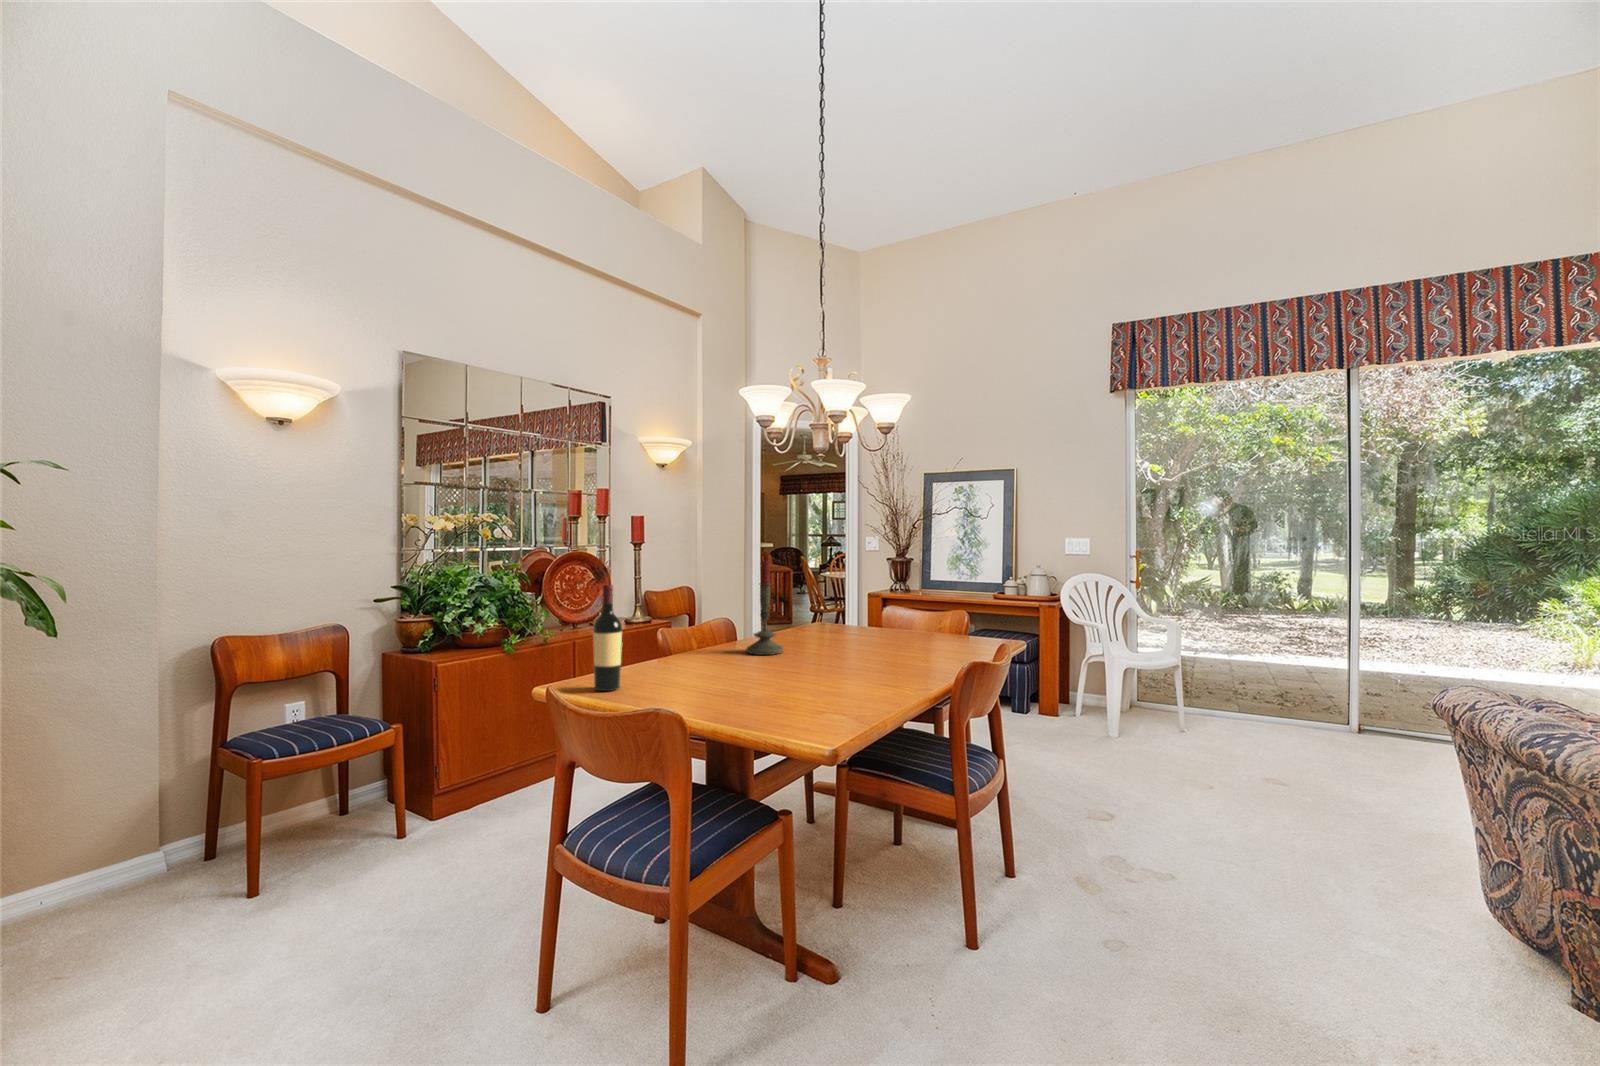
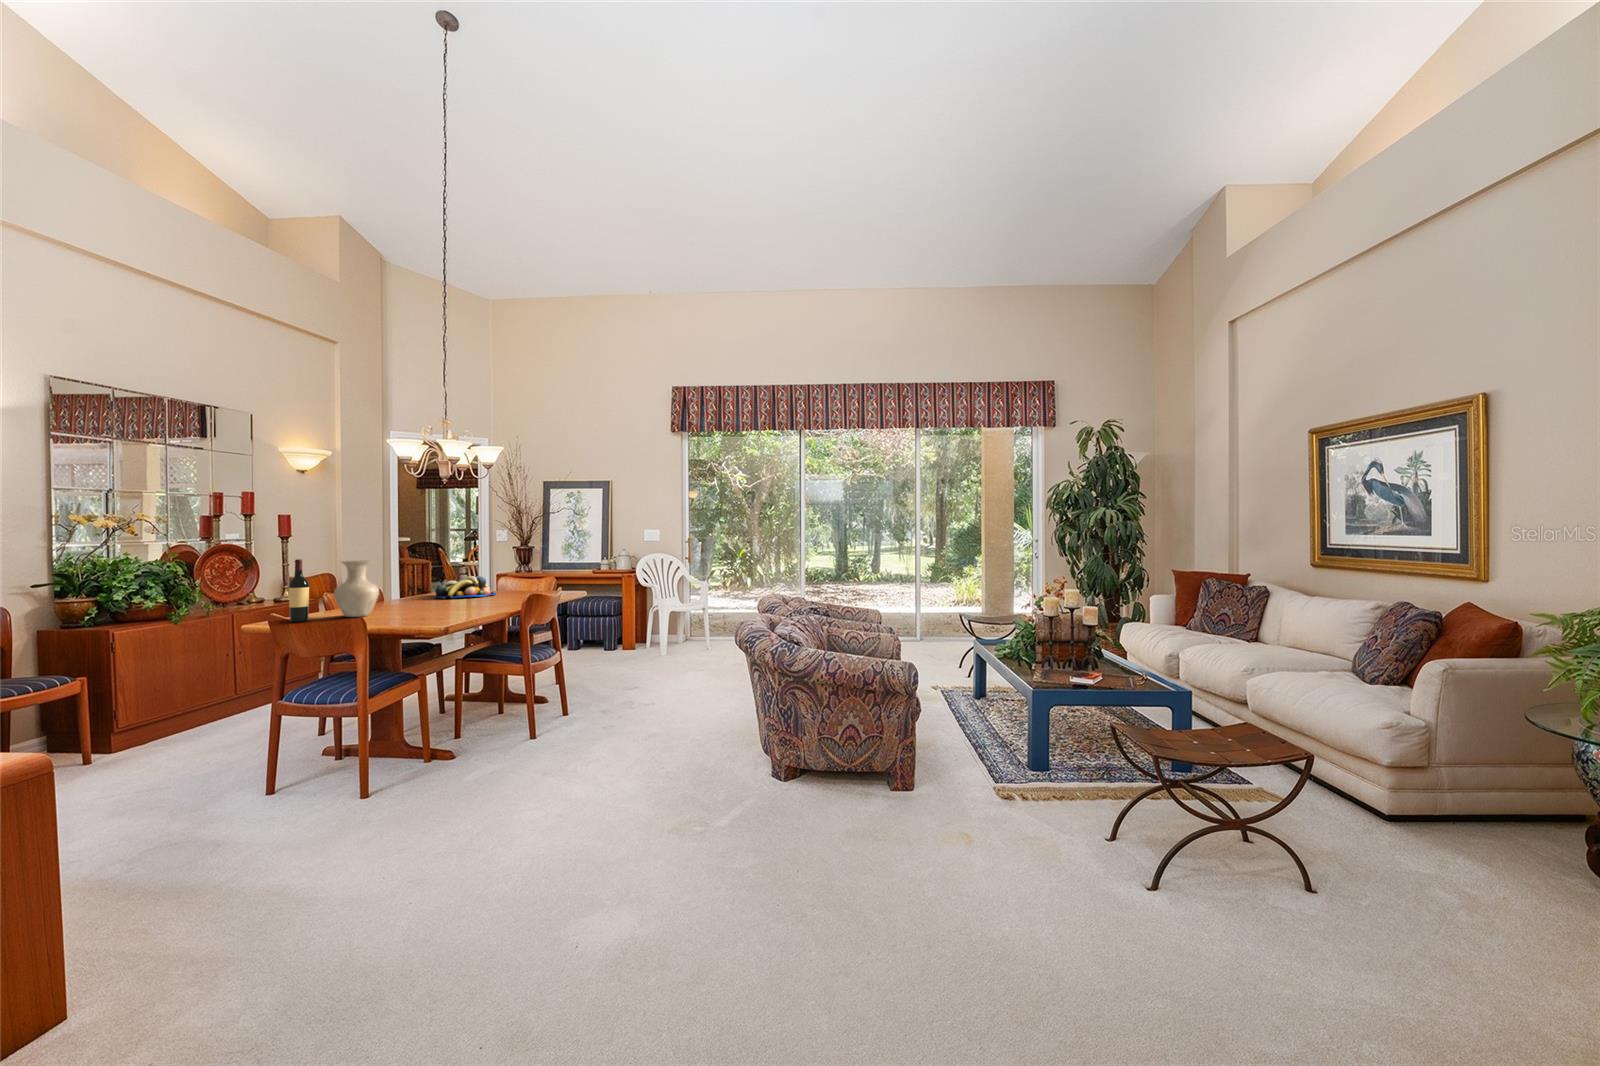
candle: present [746,561,783,655] -> none [393,543,420,604]
vase: none [657,588,723,686] -> present [334,561,379,617]
fruit bowl: none [803,609,891,647] -> present [435,576,496,598]

